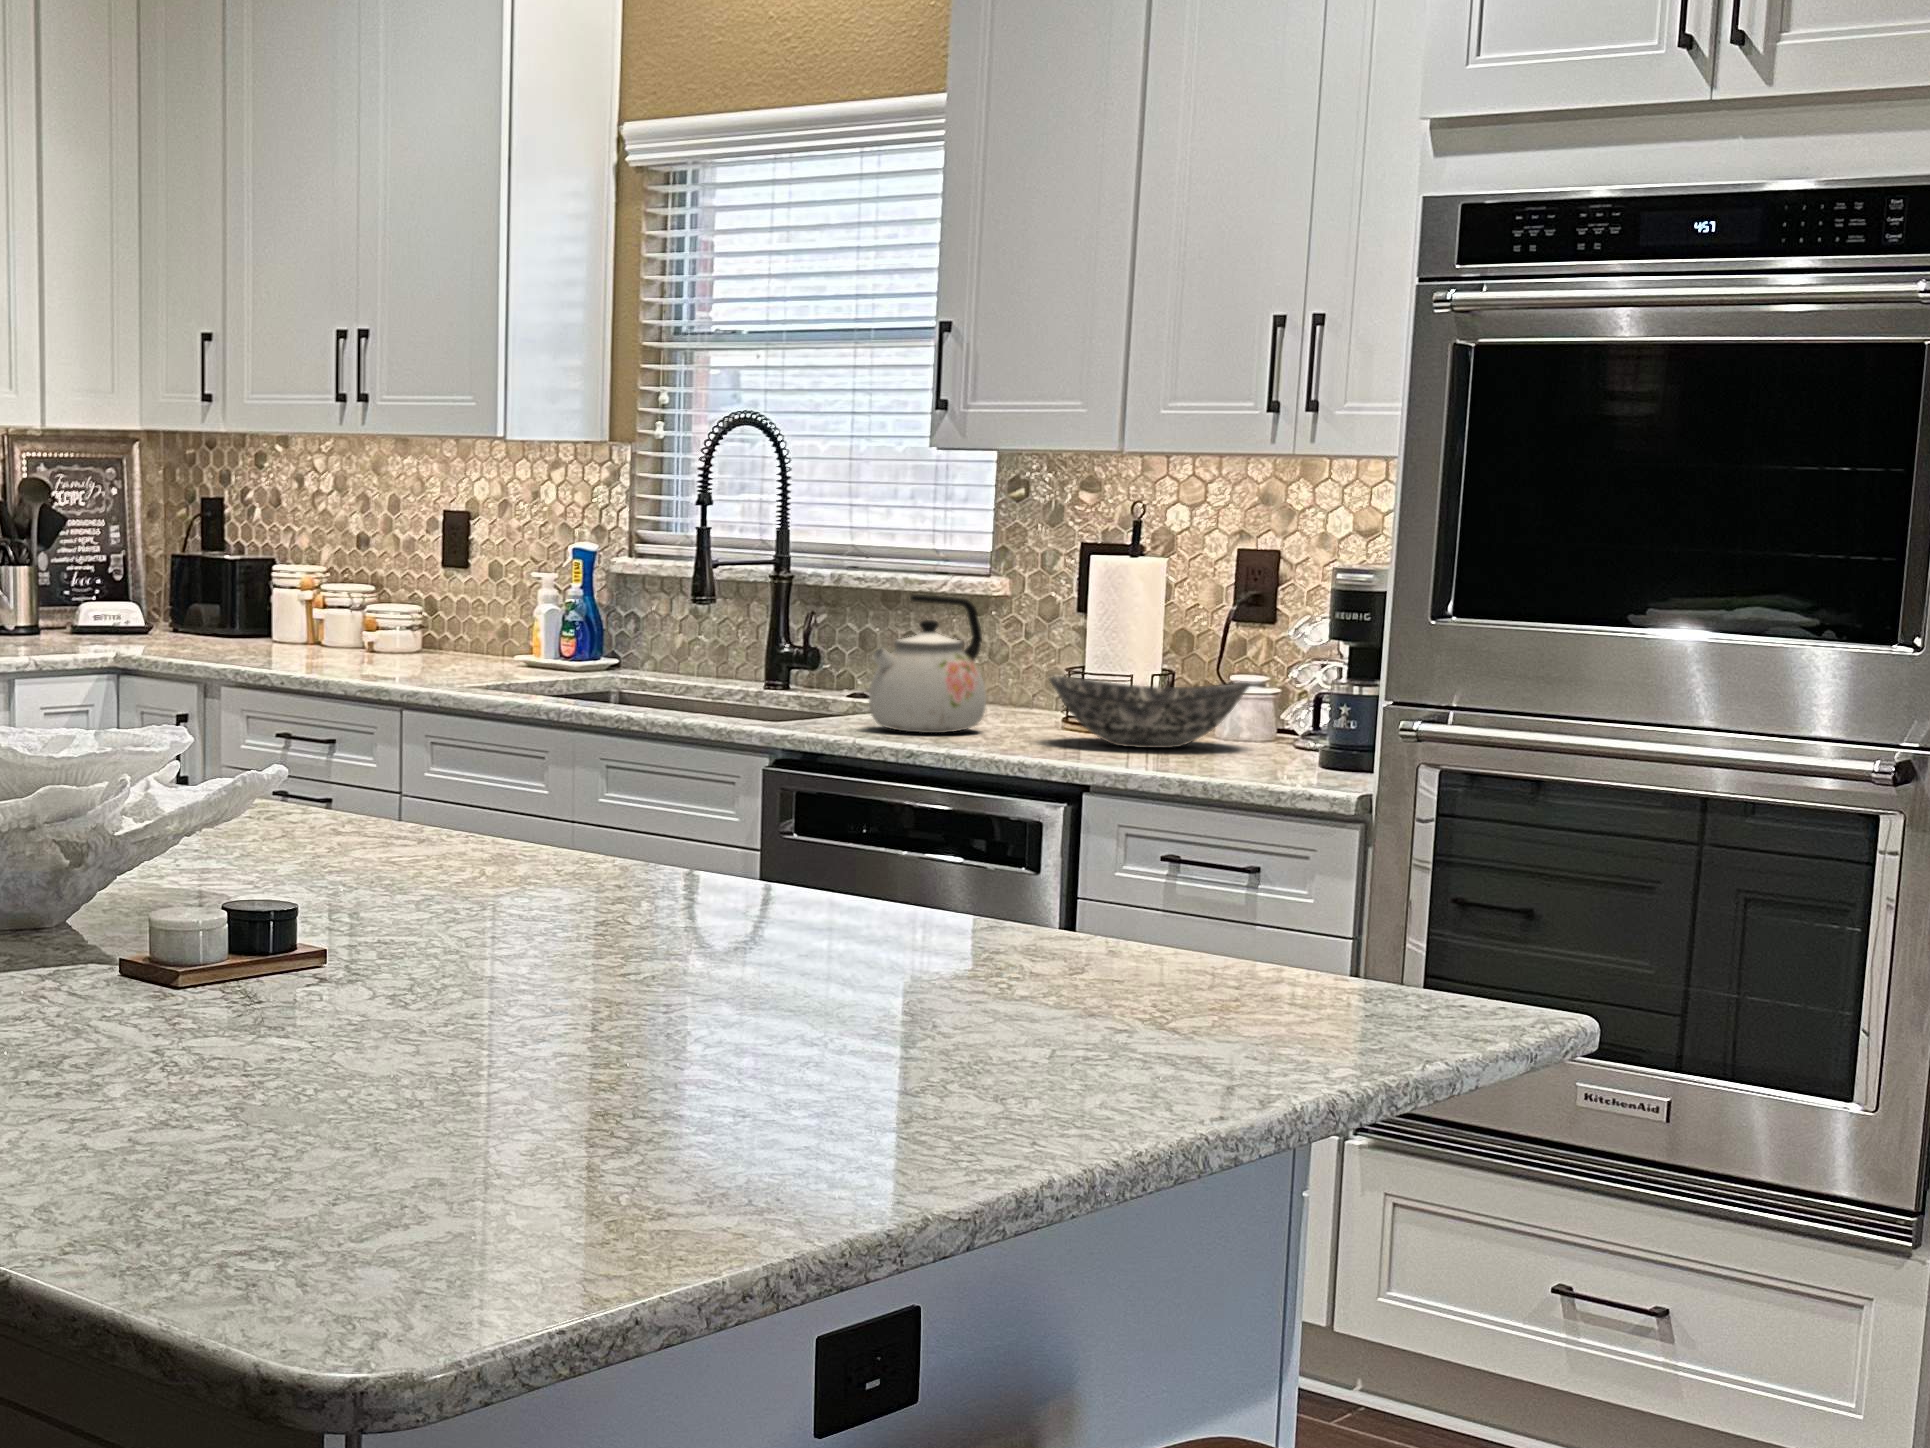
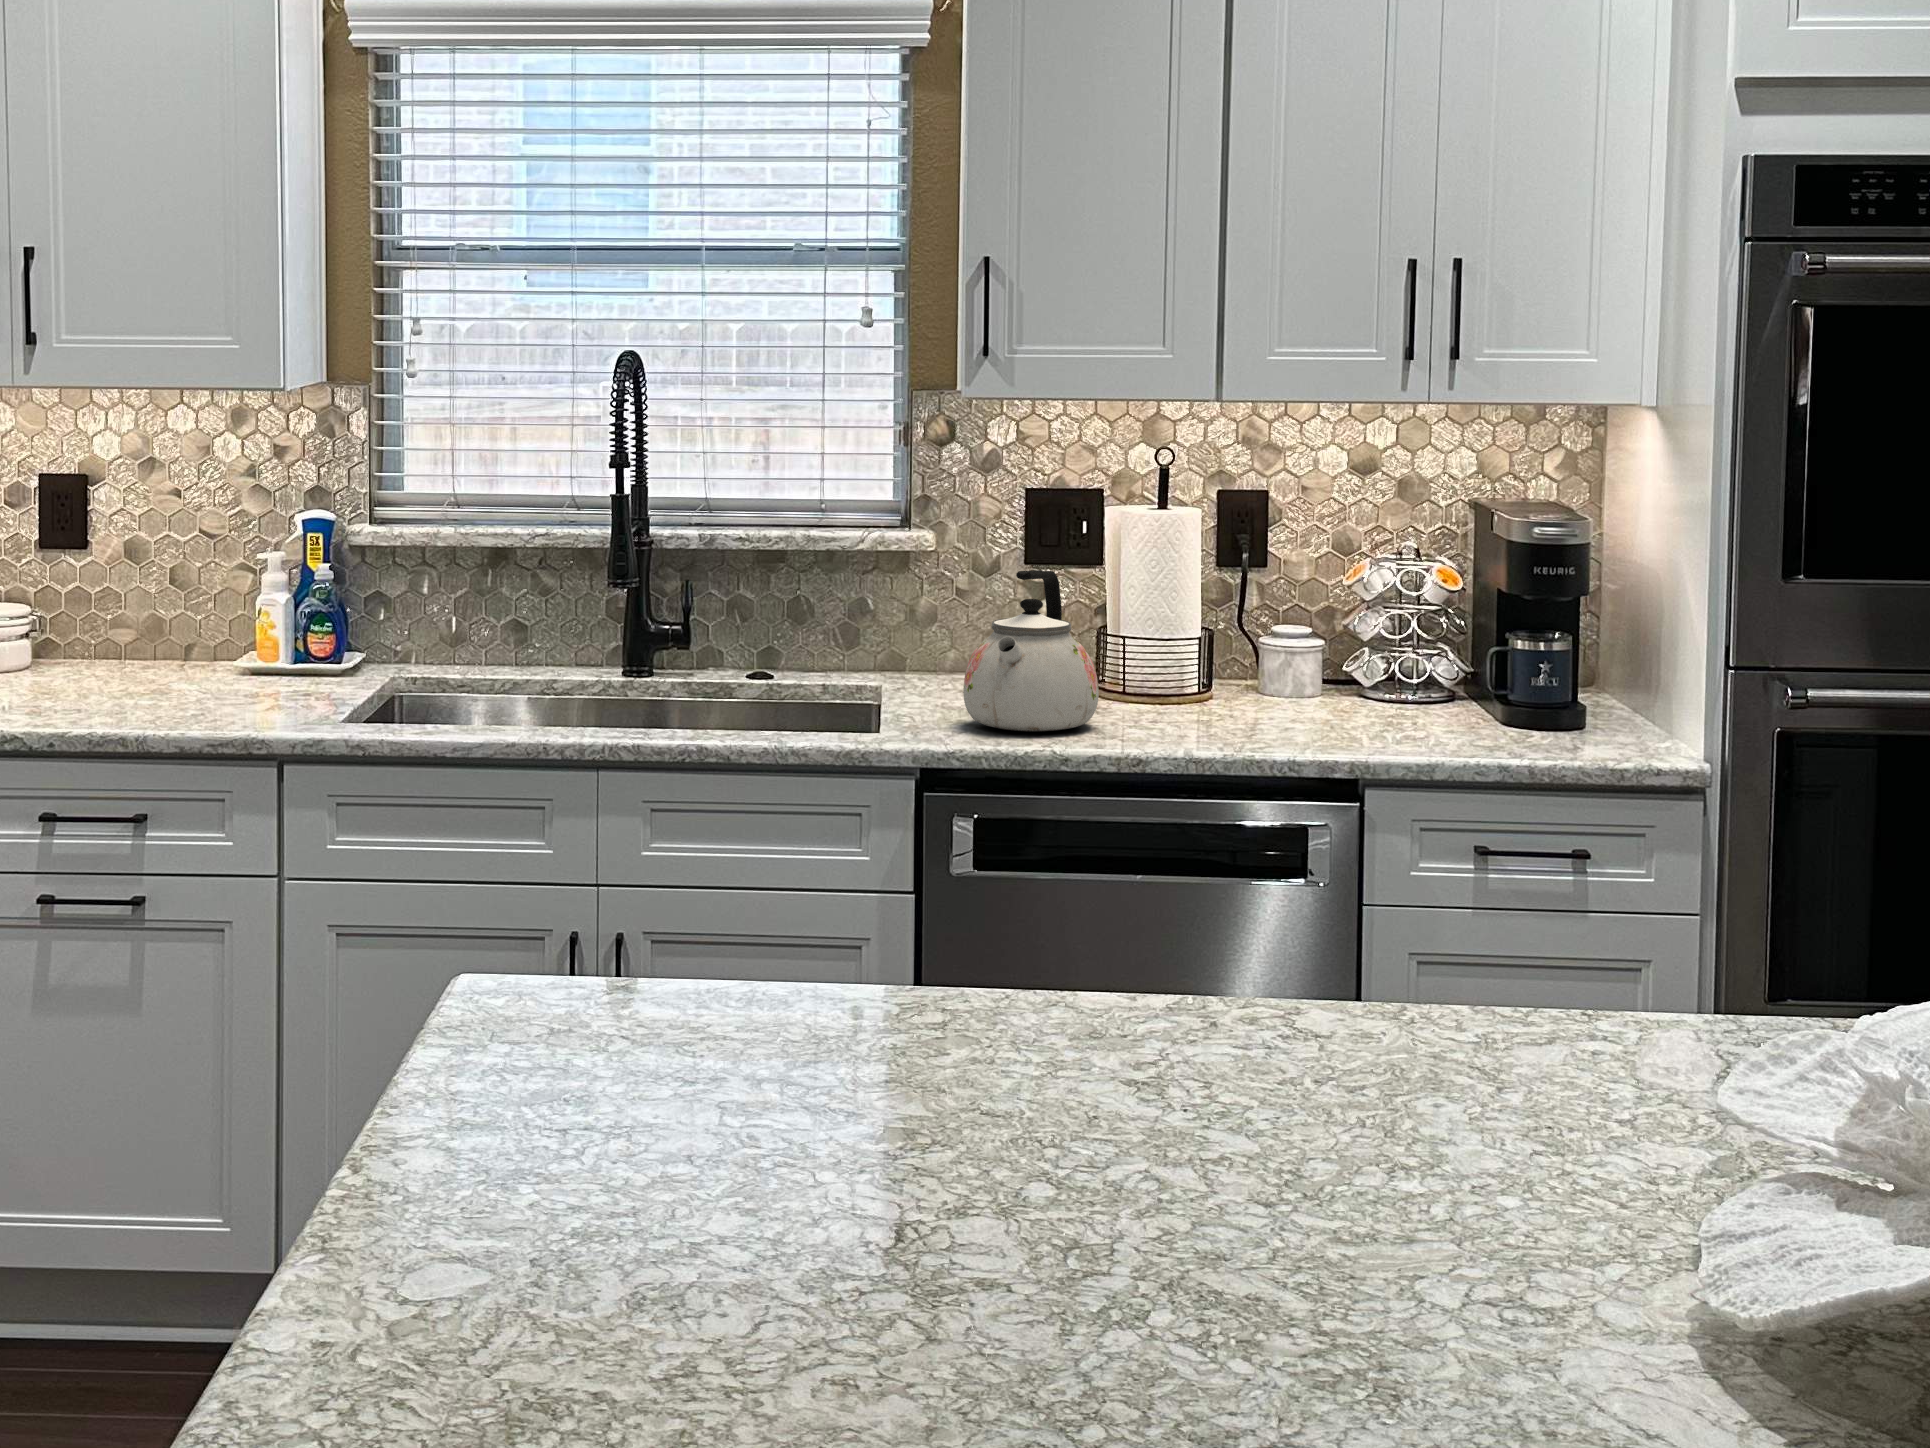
bowl: present [1050,676,1249,748] -> none [1194,642,1404,725]

